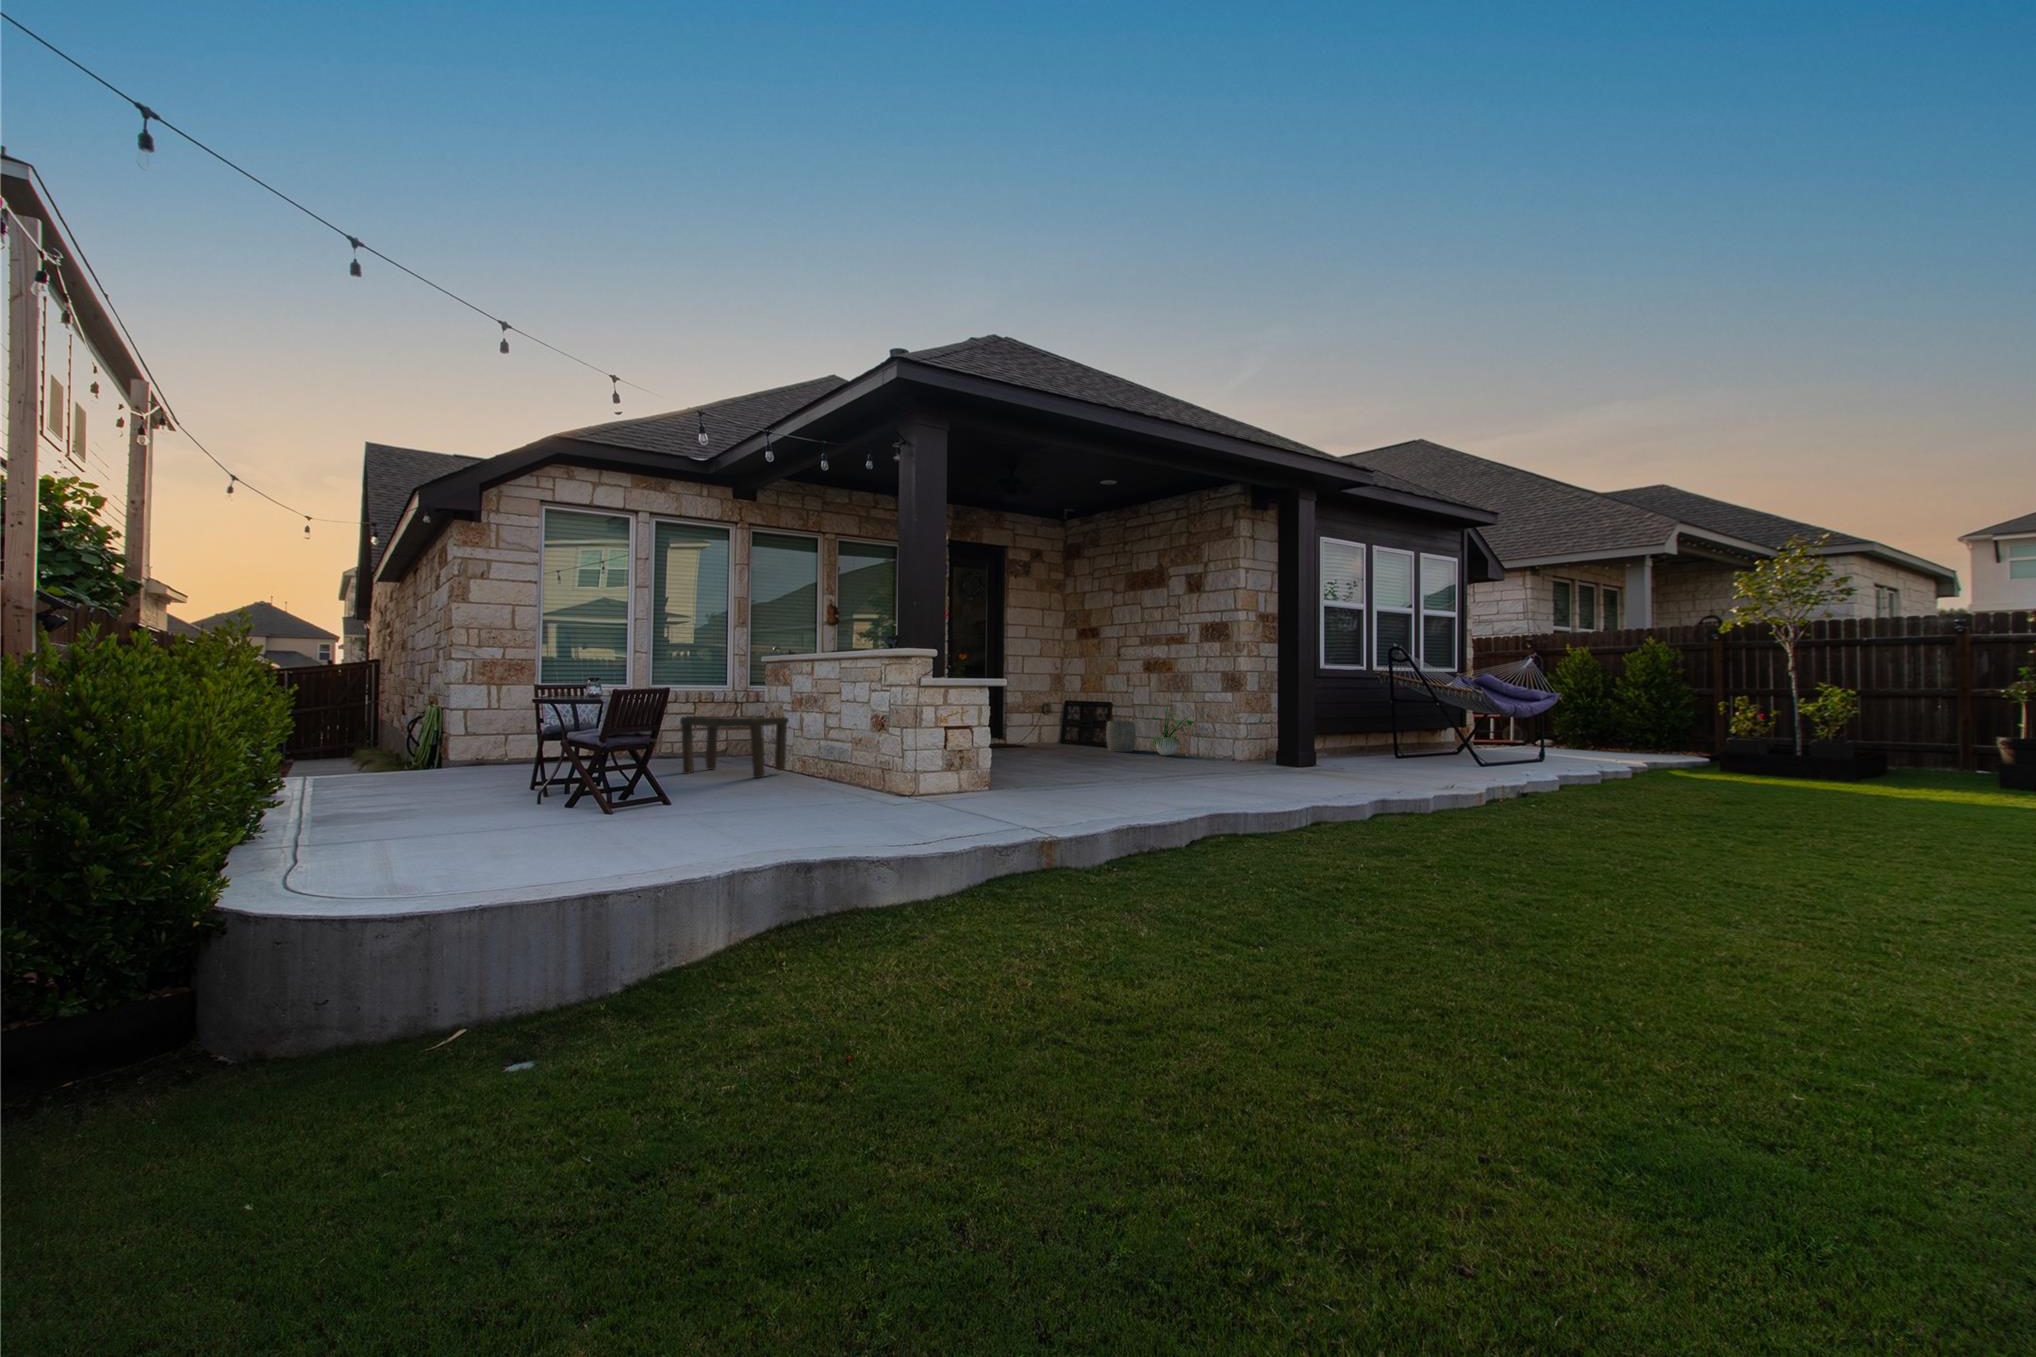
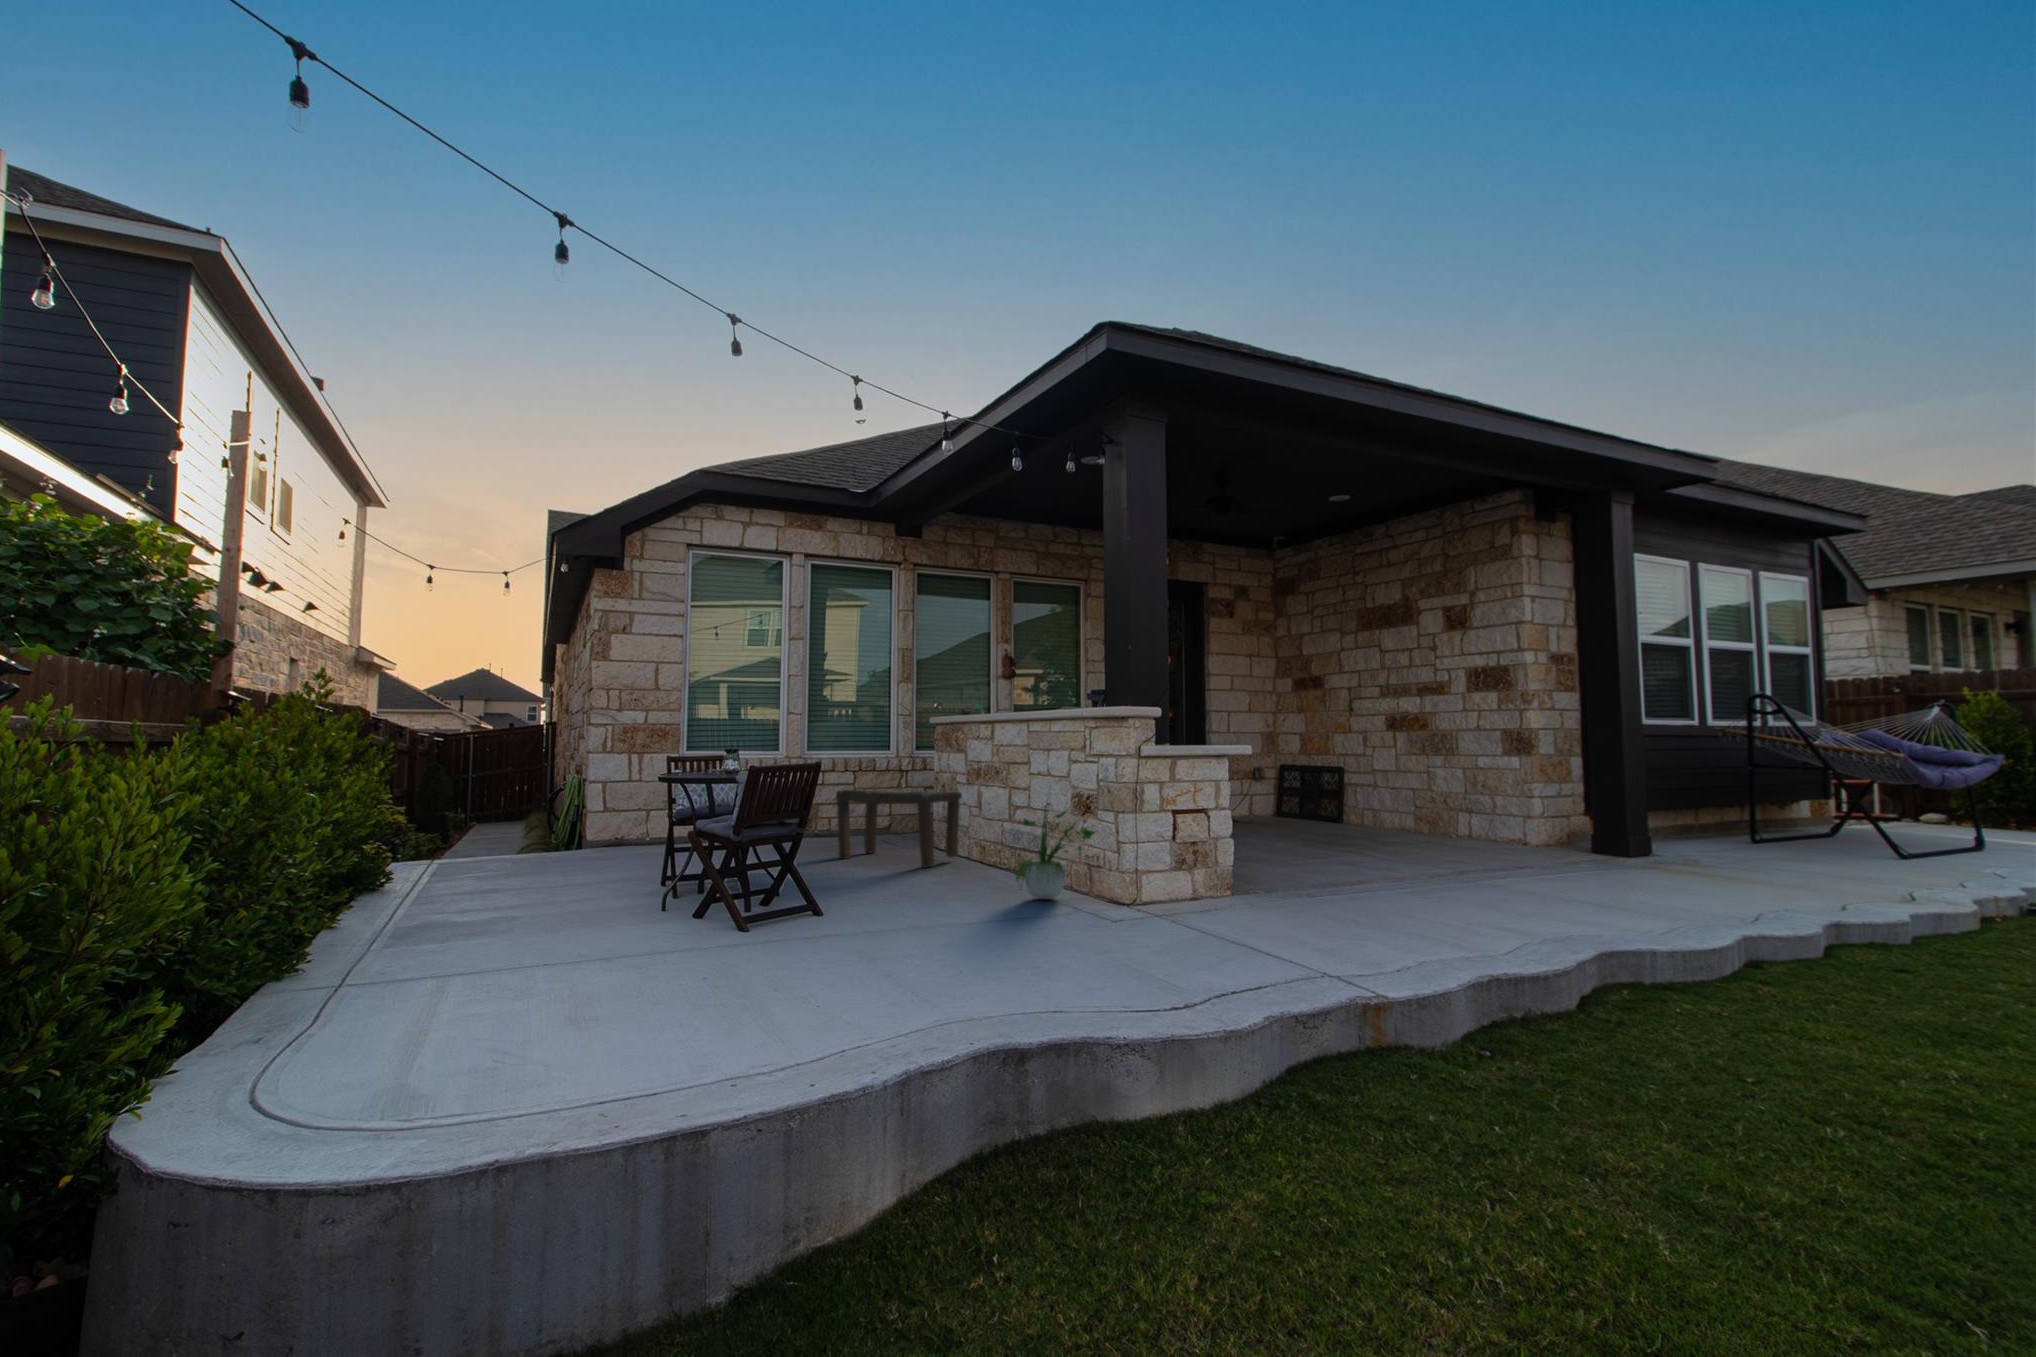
potted plant: present [1152,709,1194,756] -> present [1016,803,1095,899]
woven basket: present [1106,720,1136,752] -> none [1339,792,1379,832]

